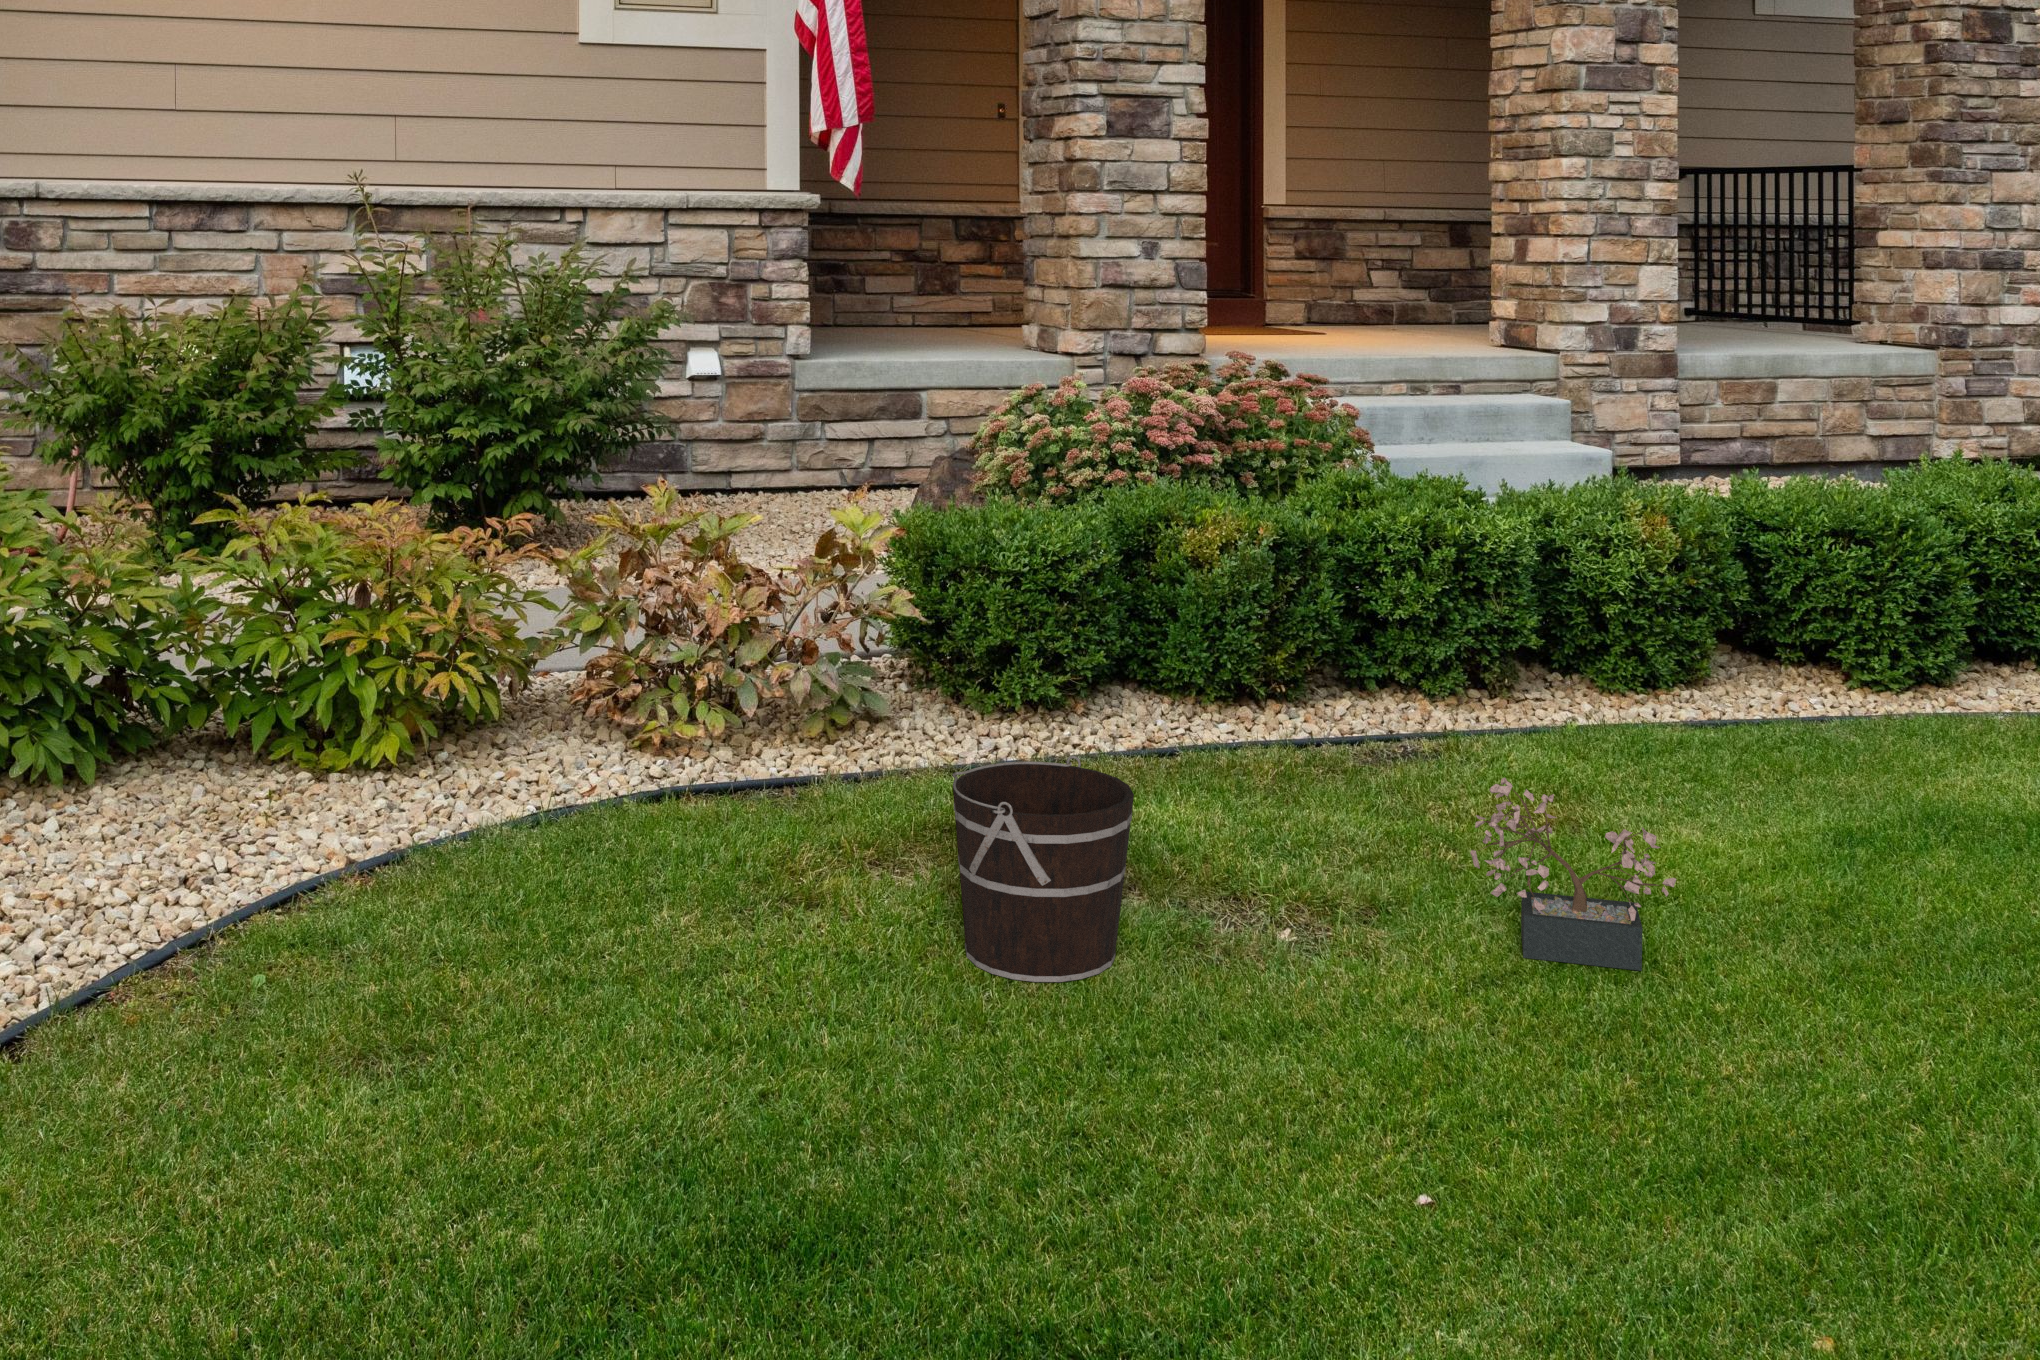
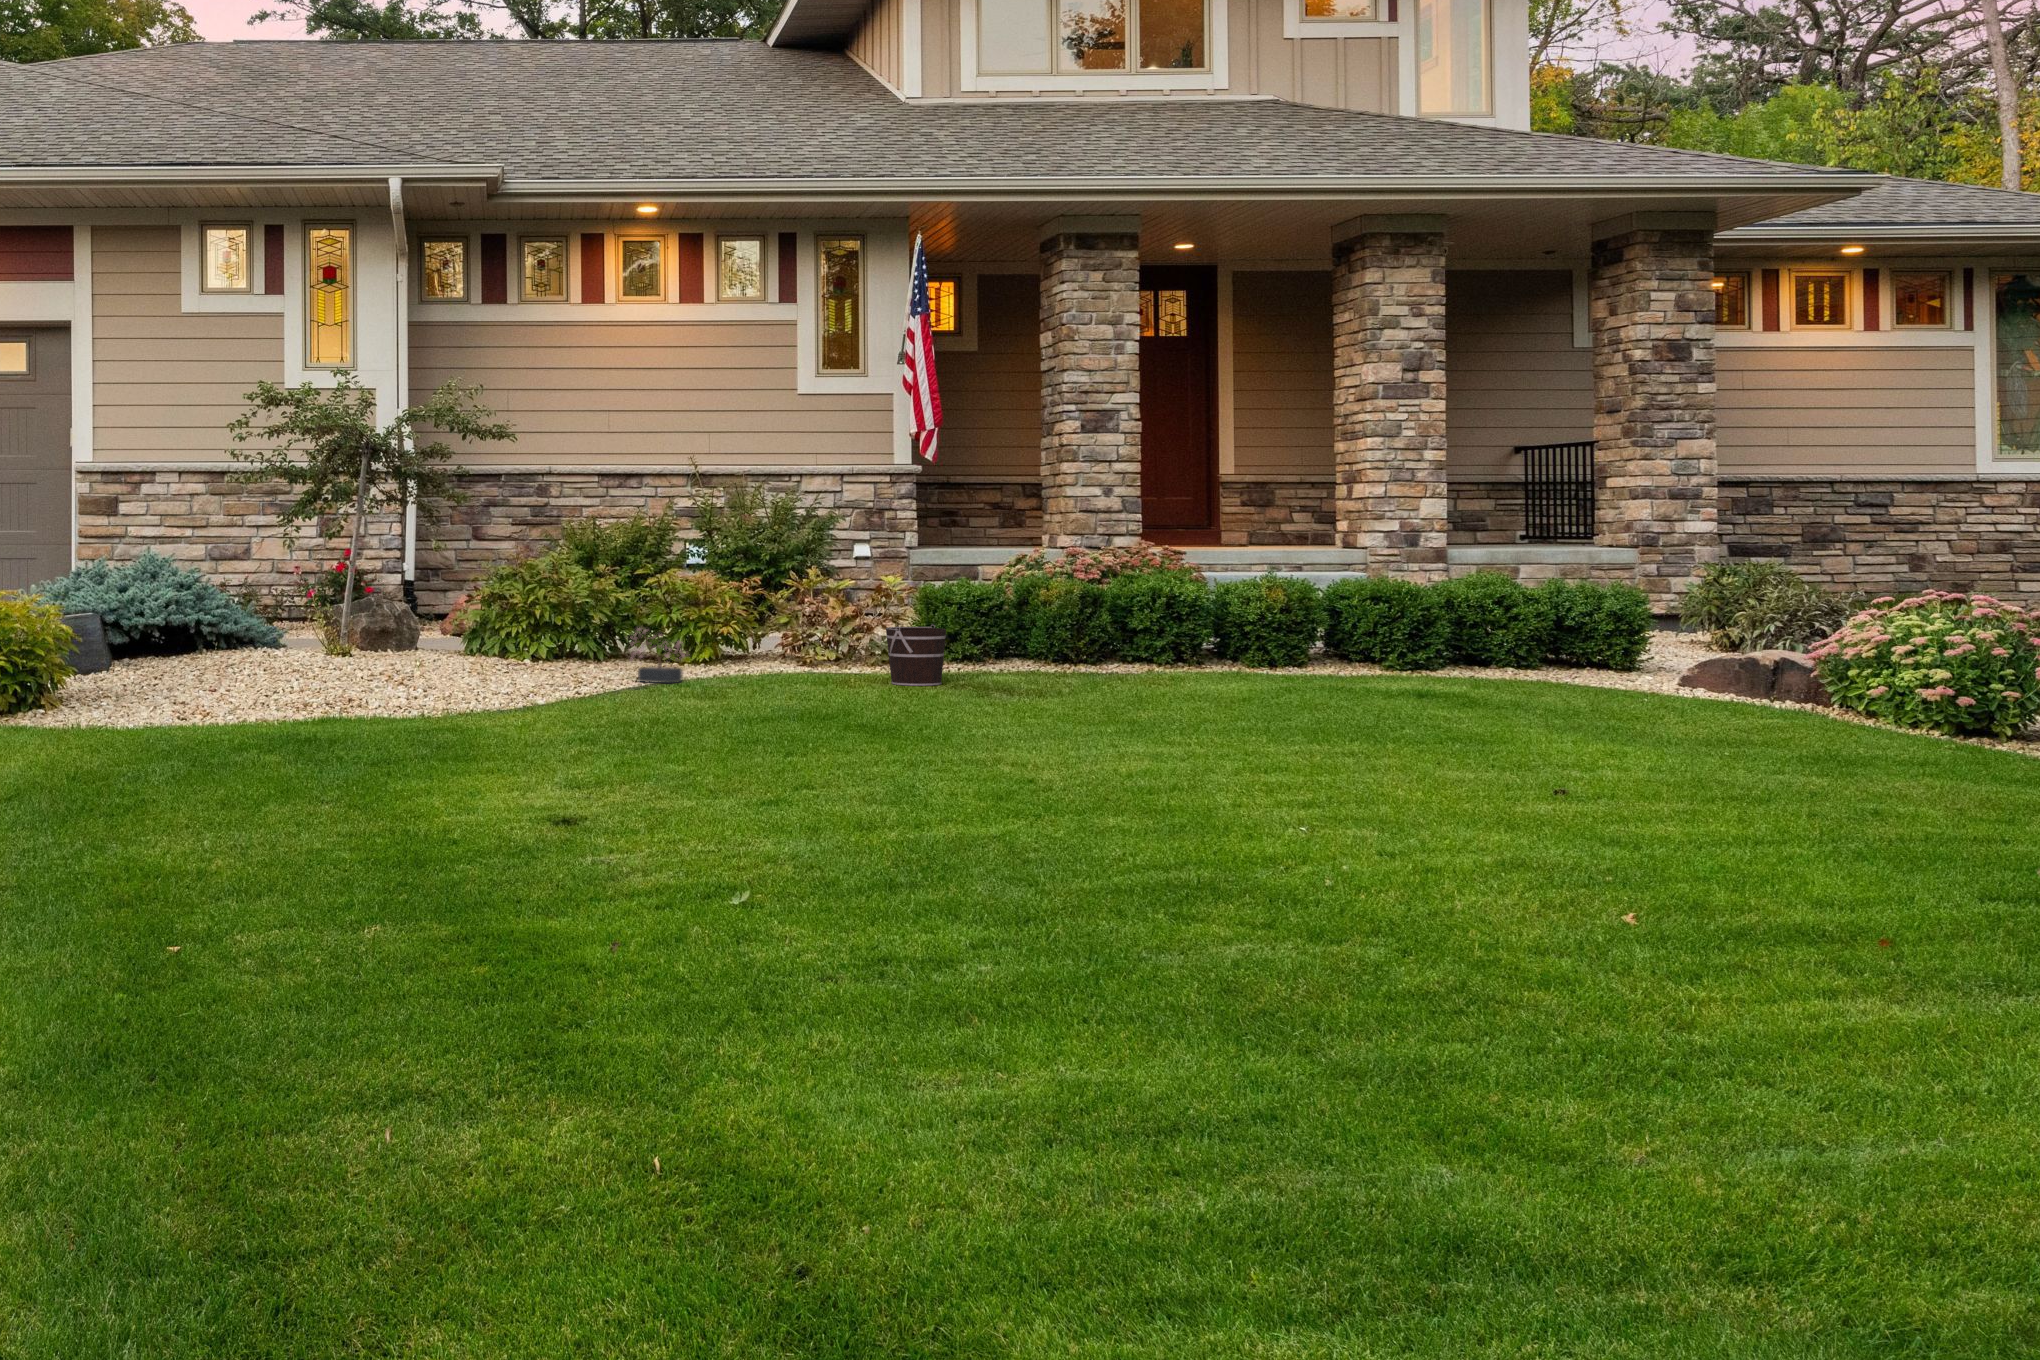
decorative plant: present [1470,778,1676,971] -> present [630,629,688,683]

